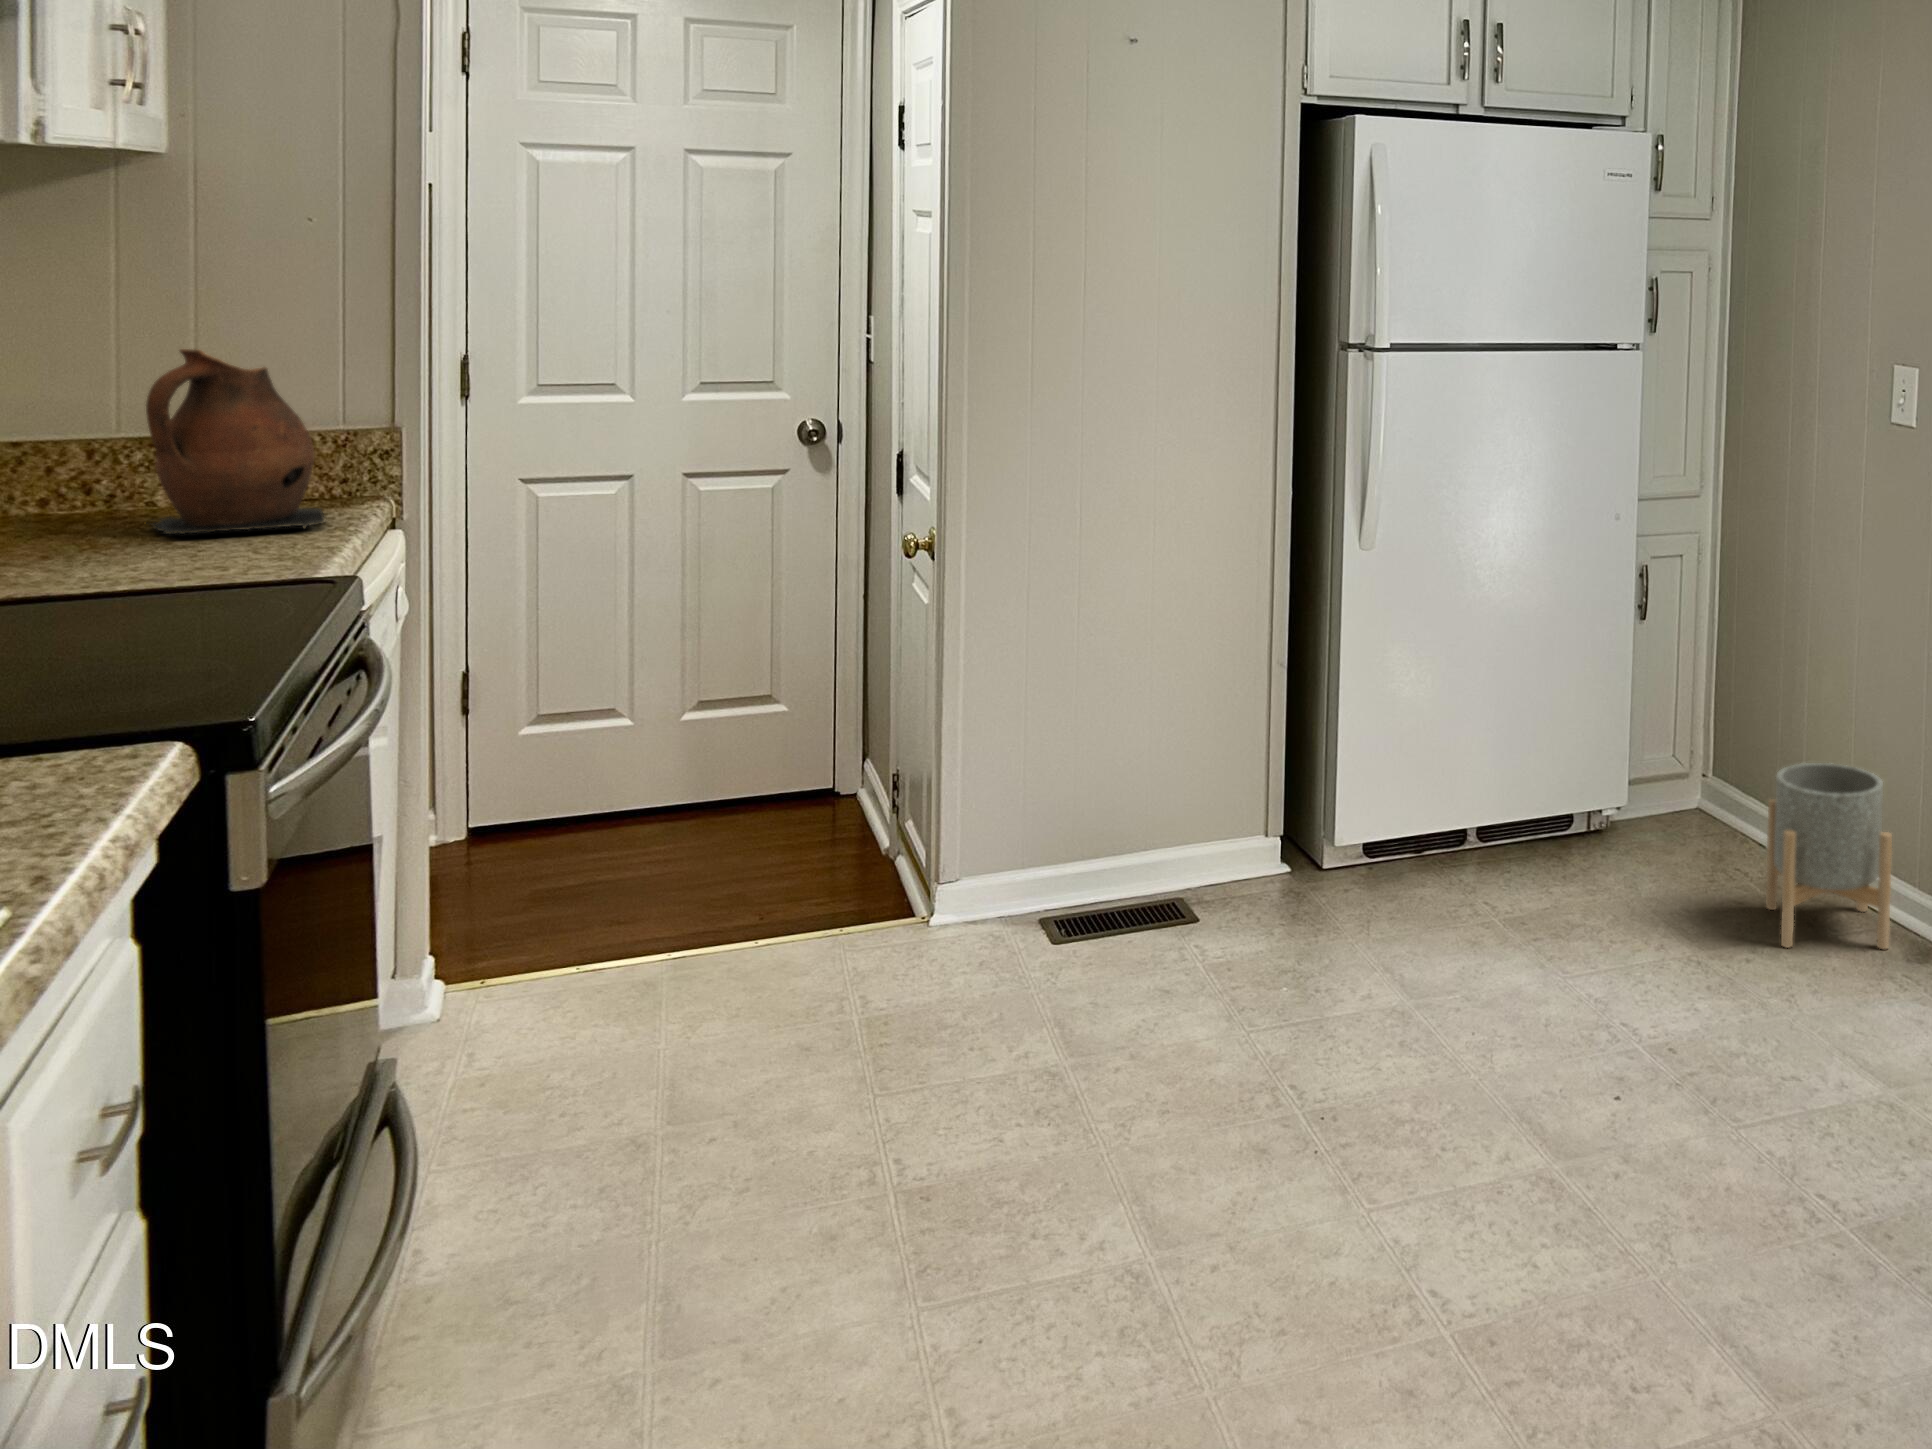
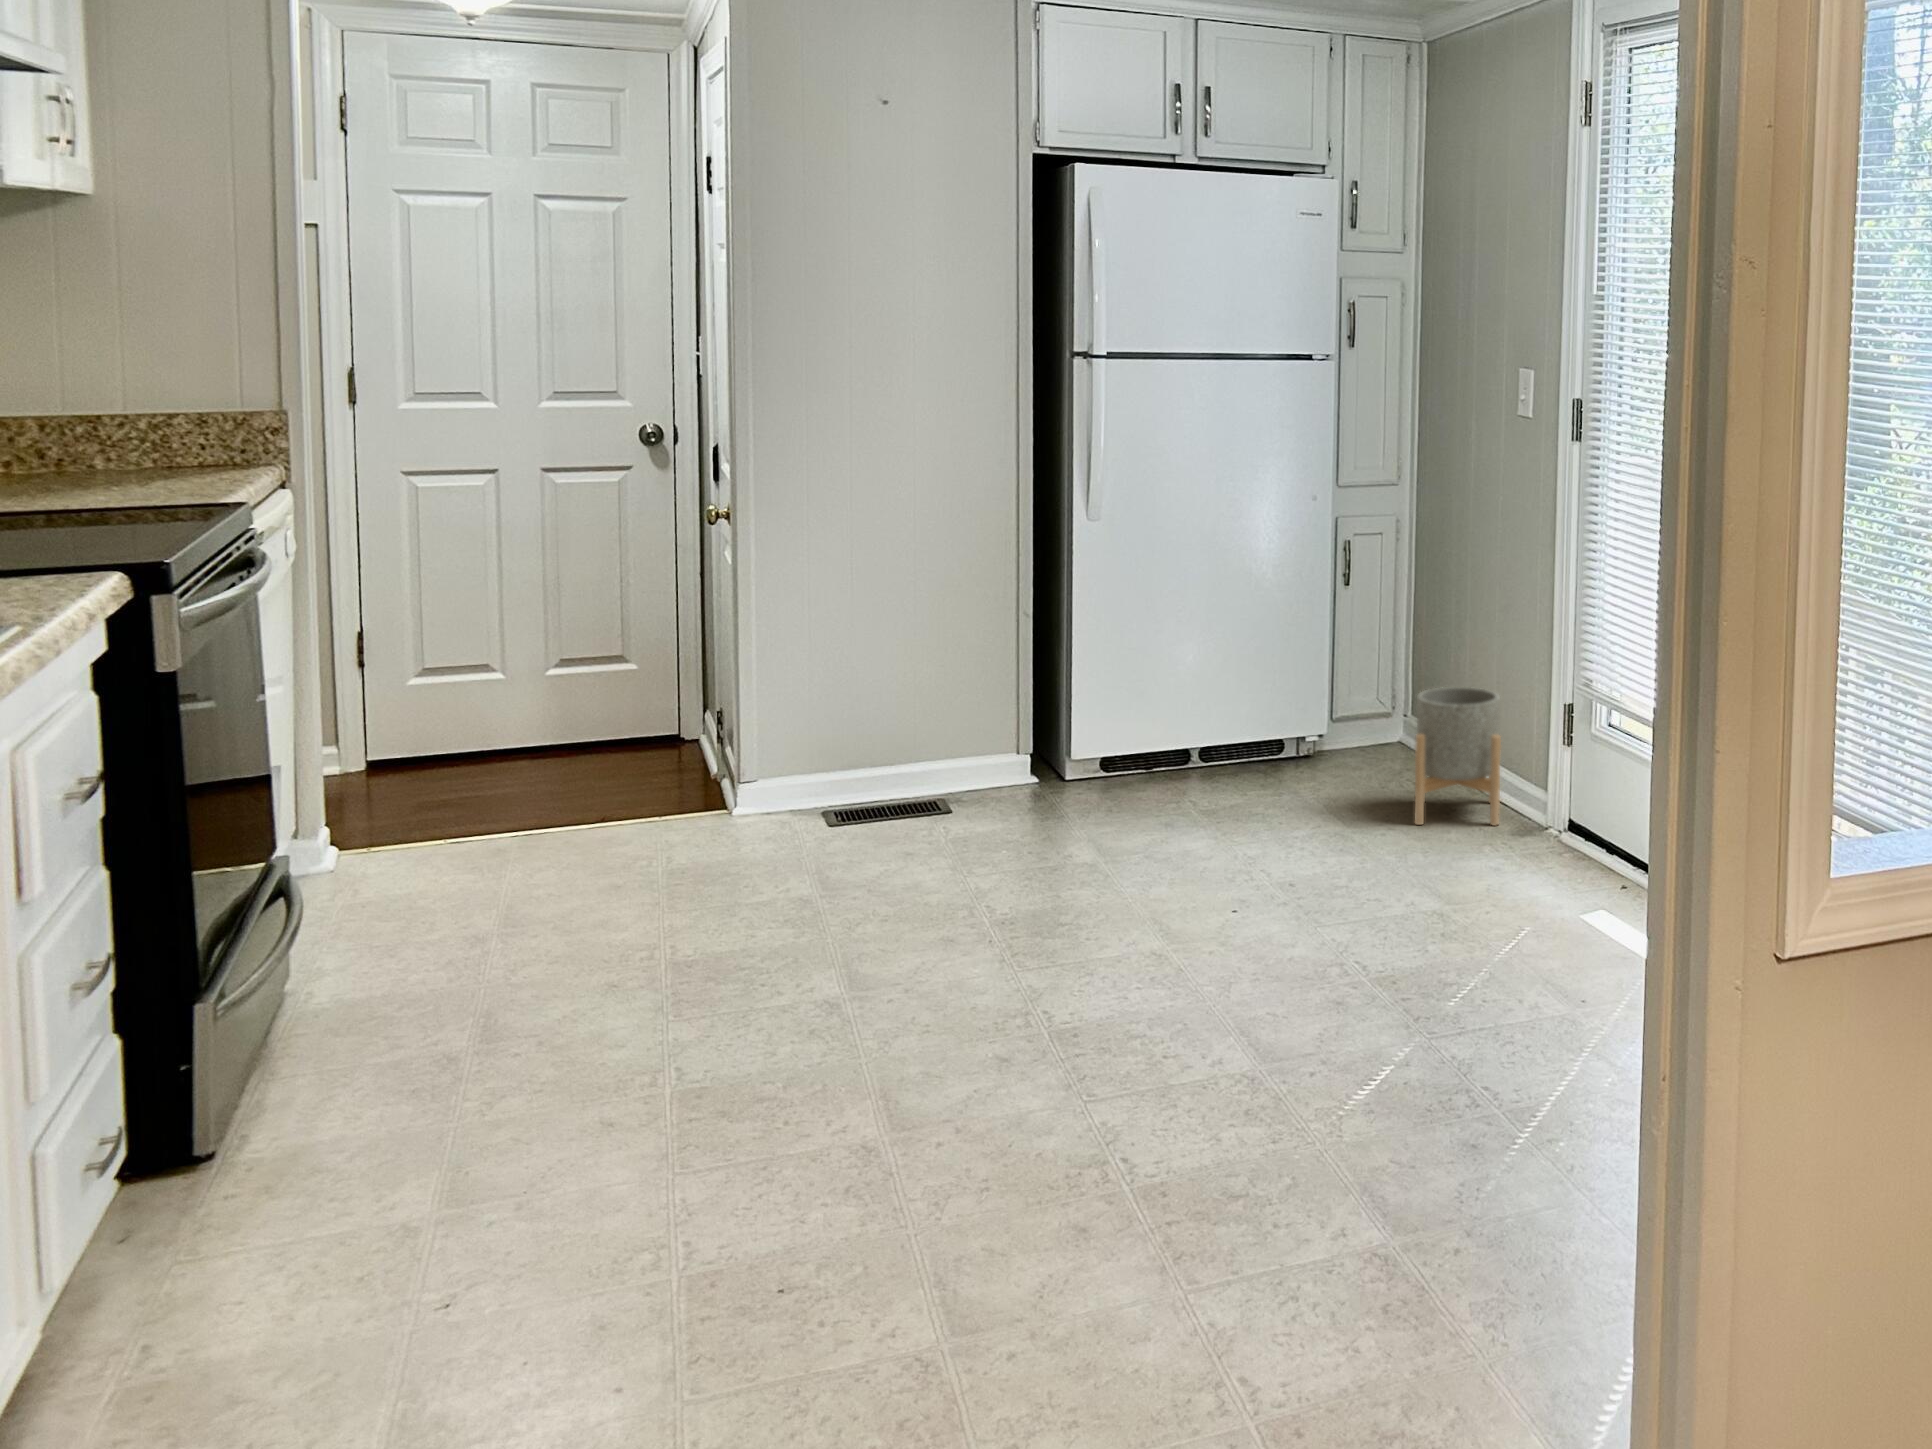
ceramic pitcher: present [146,349,325,534] -> none [84,343,227,481]

